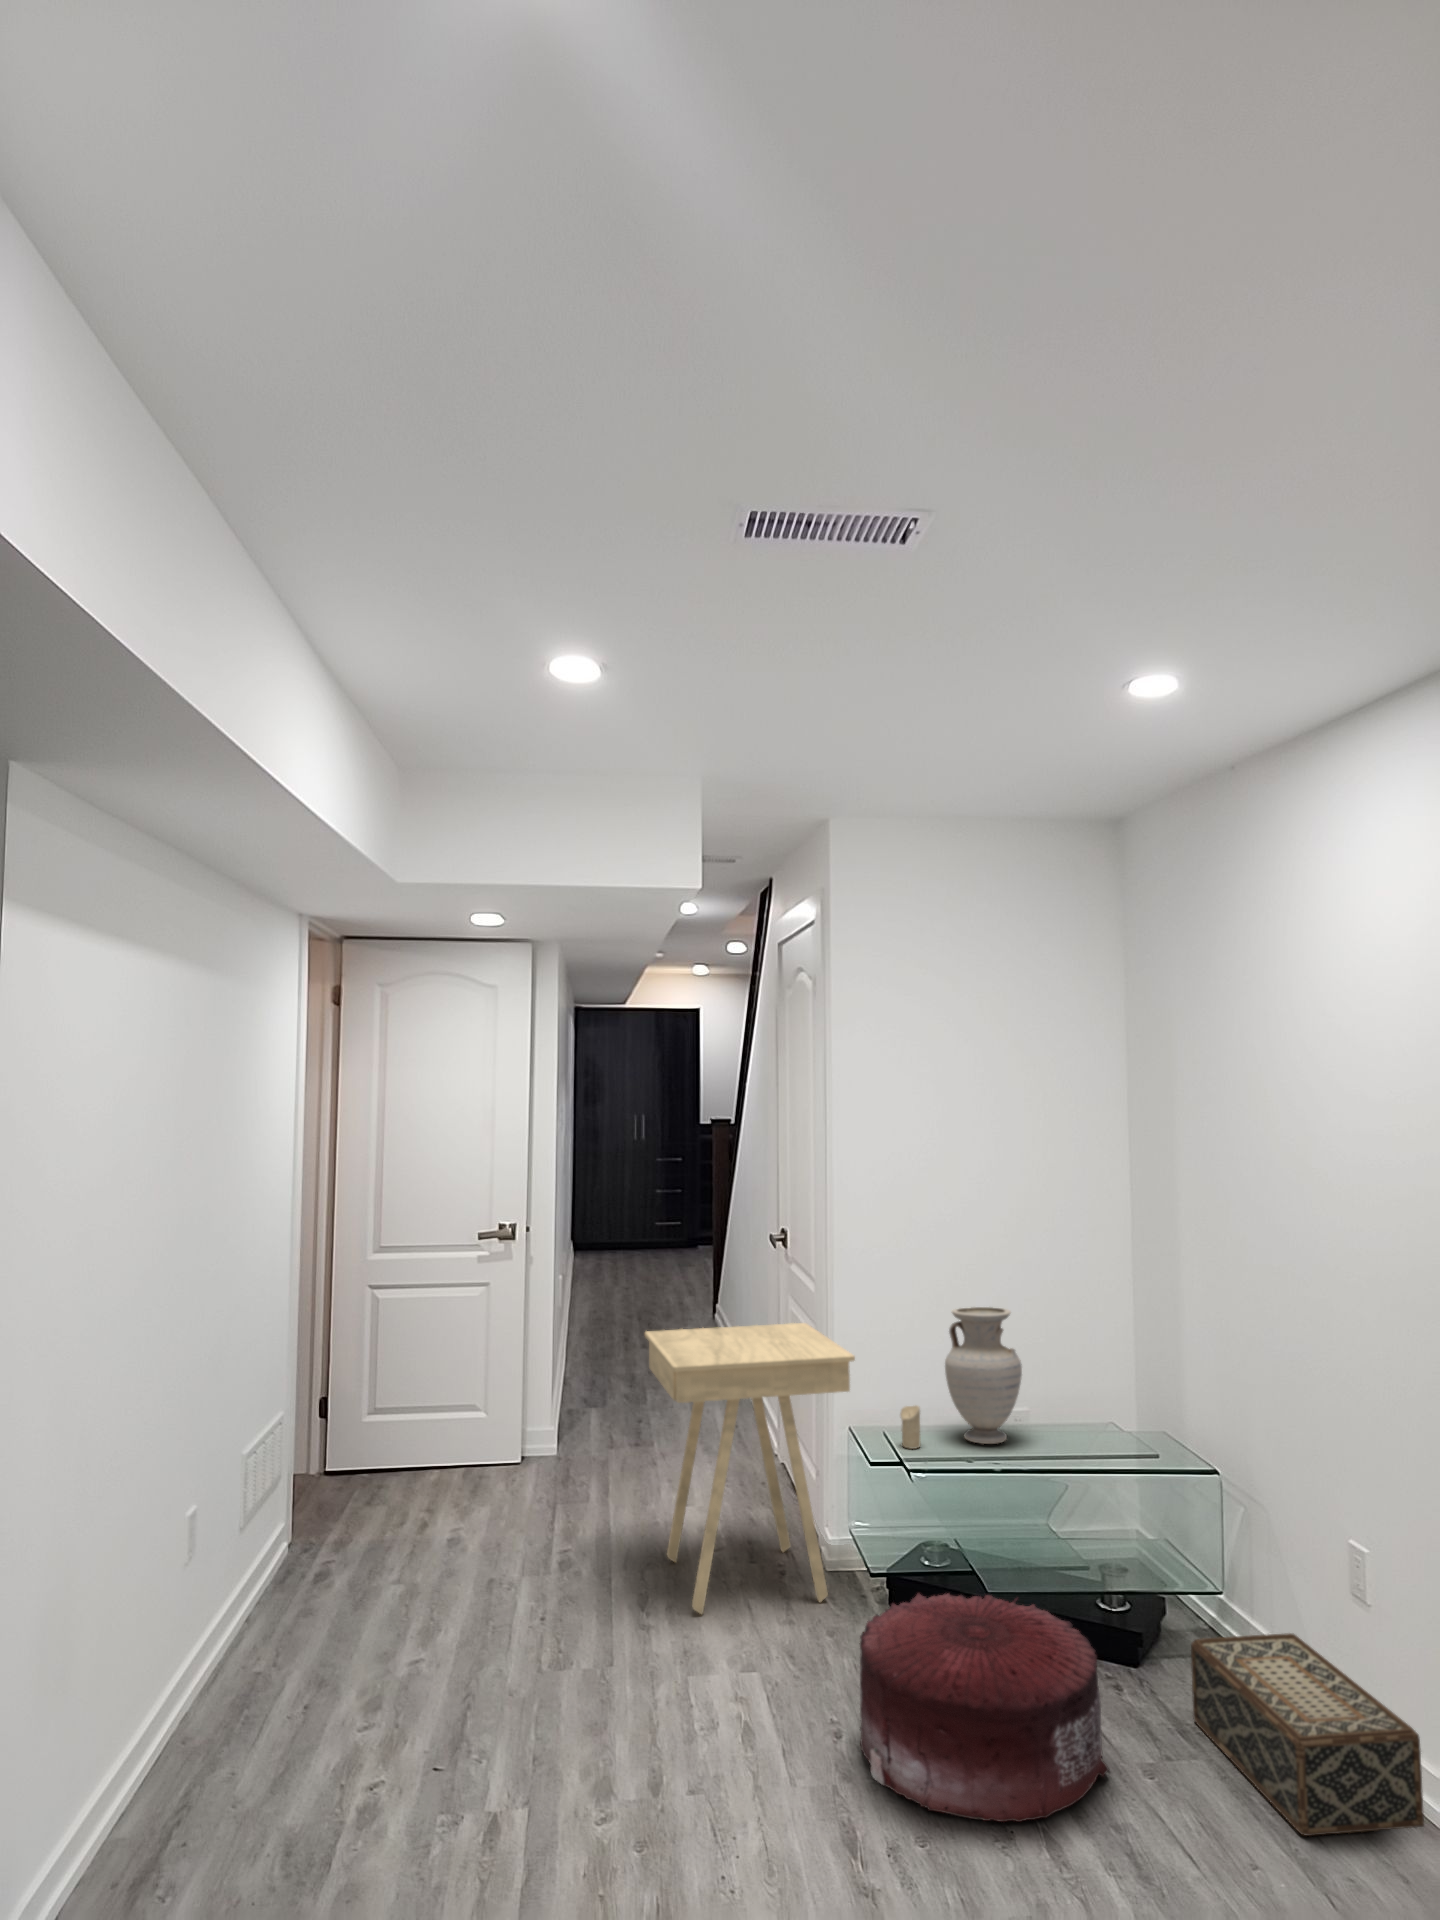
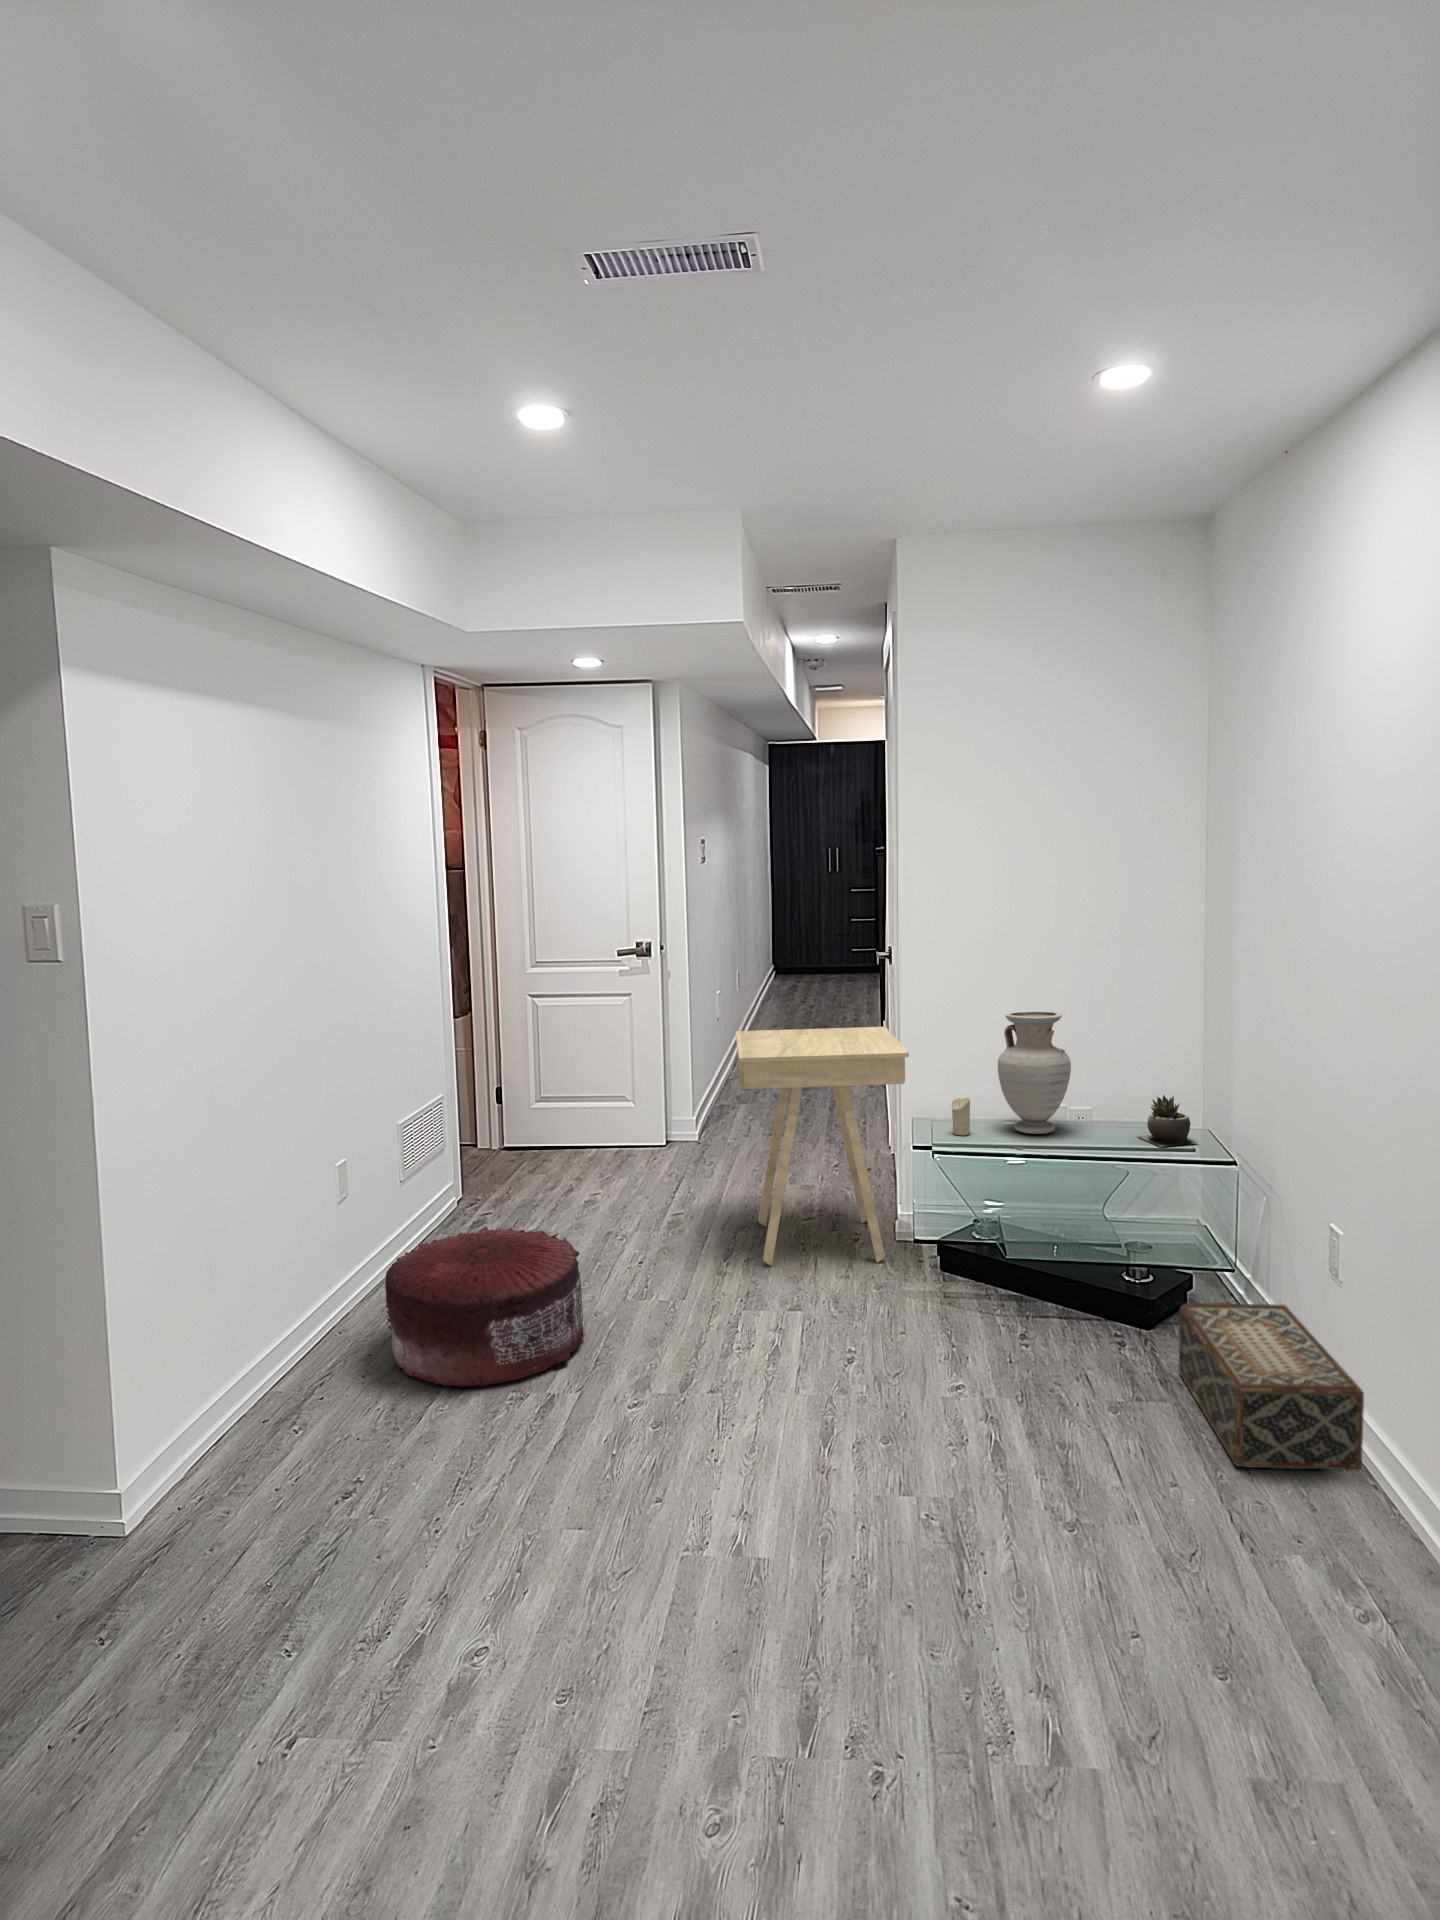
succulent plant: none [1092,1396,1158,1455] -> present [1137,1095,1198,1147]
pouf: present [860,1593,1109,1822] -> present [385,1227,586,1387]

